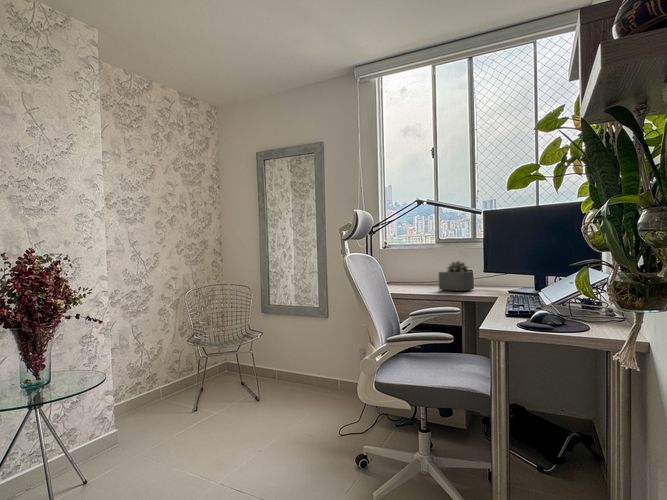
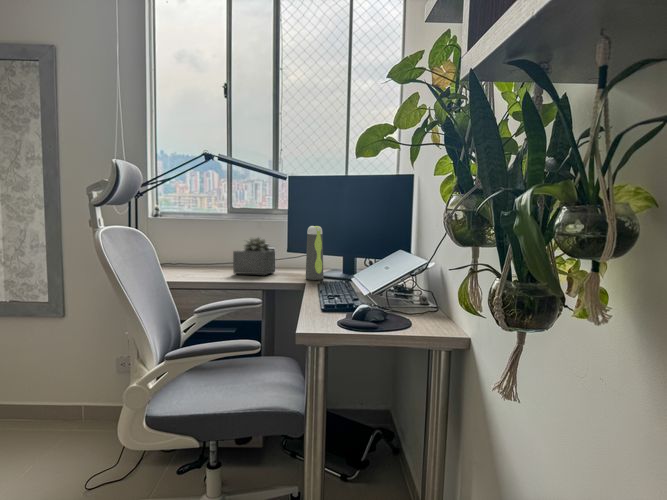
water bottle: none [499,250,516,295] -> present [306,226,324,280]

